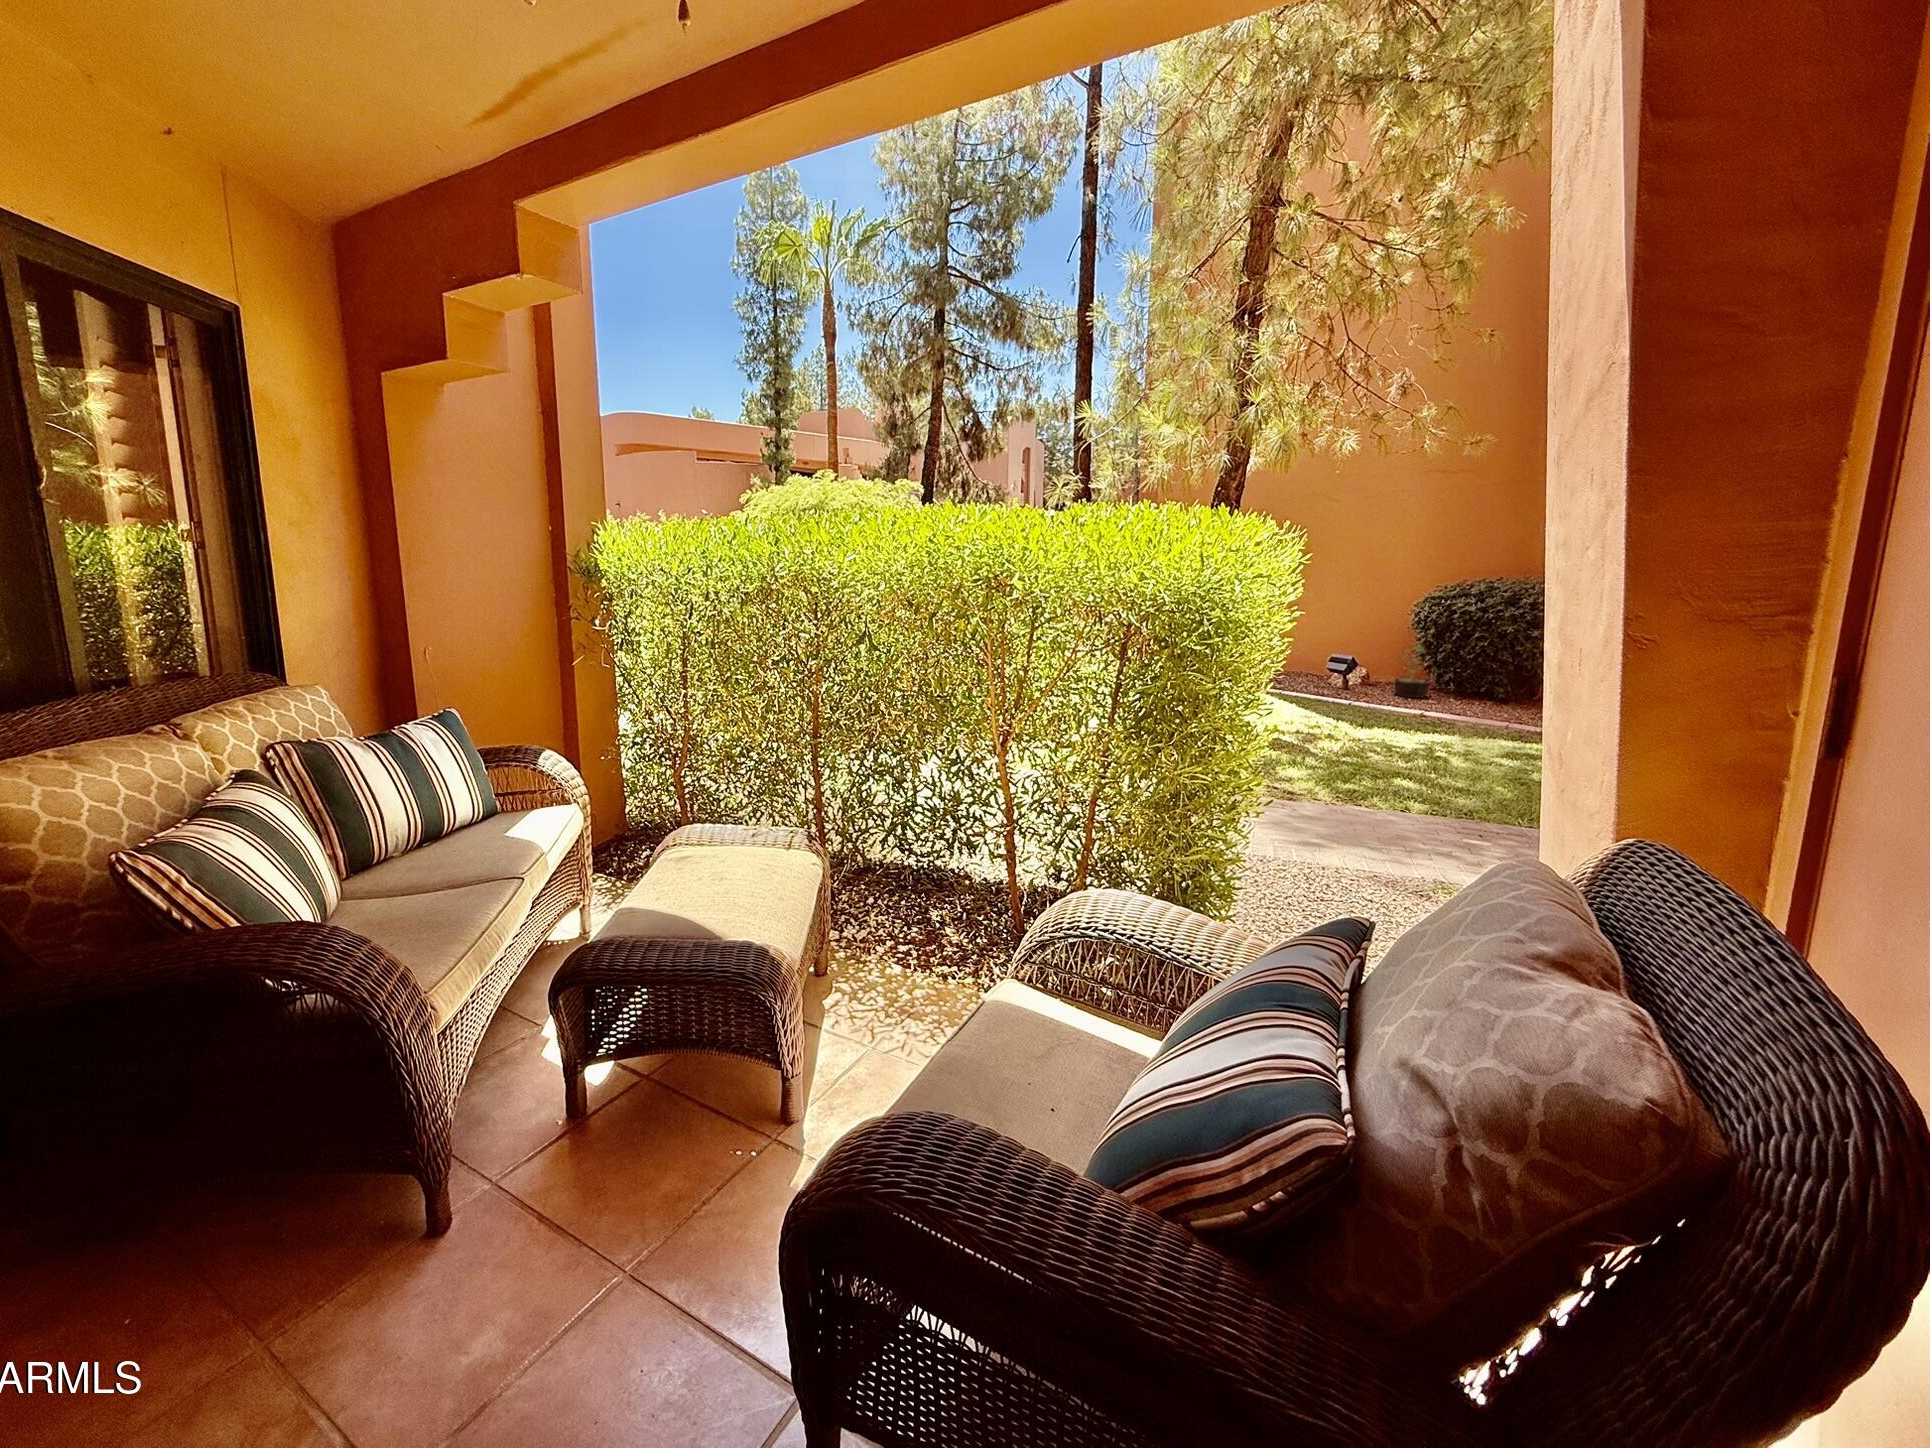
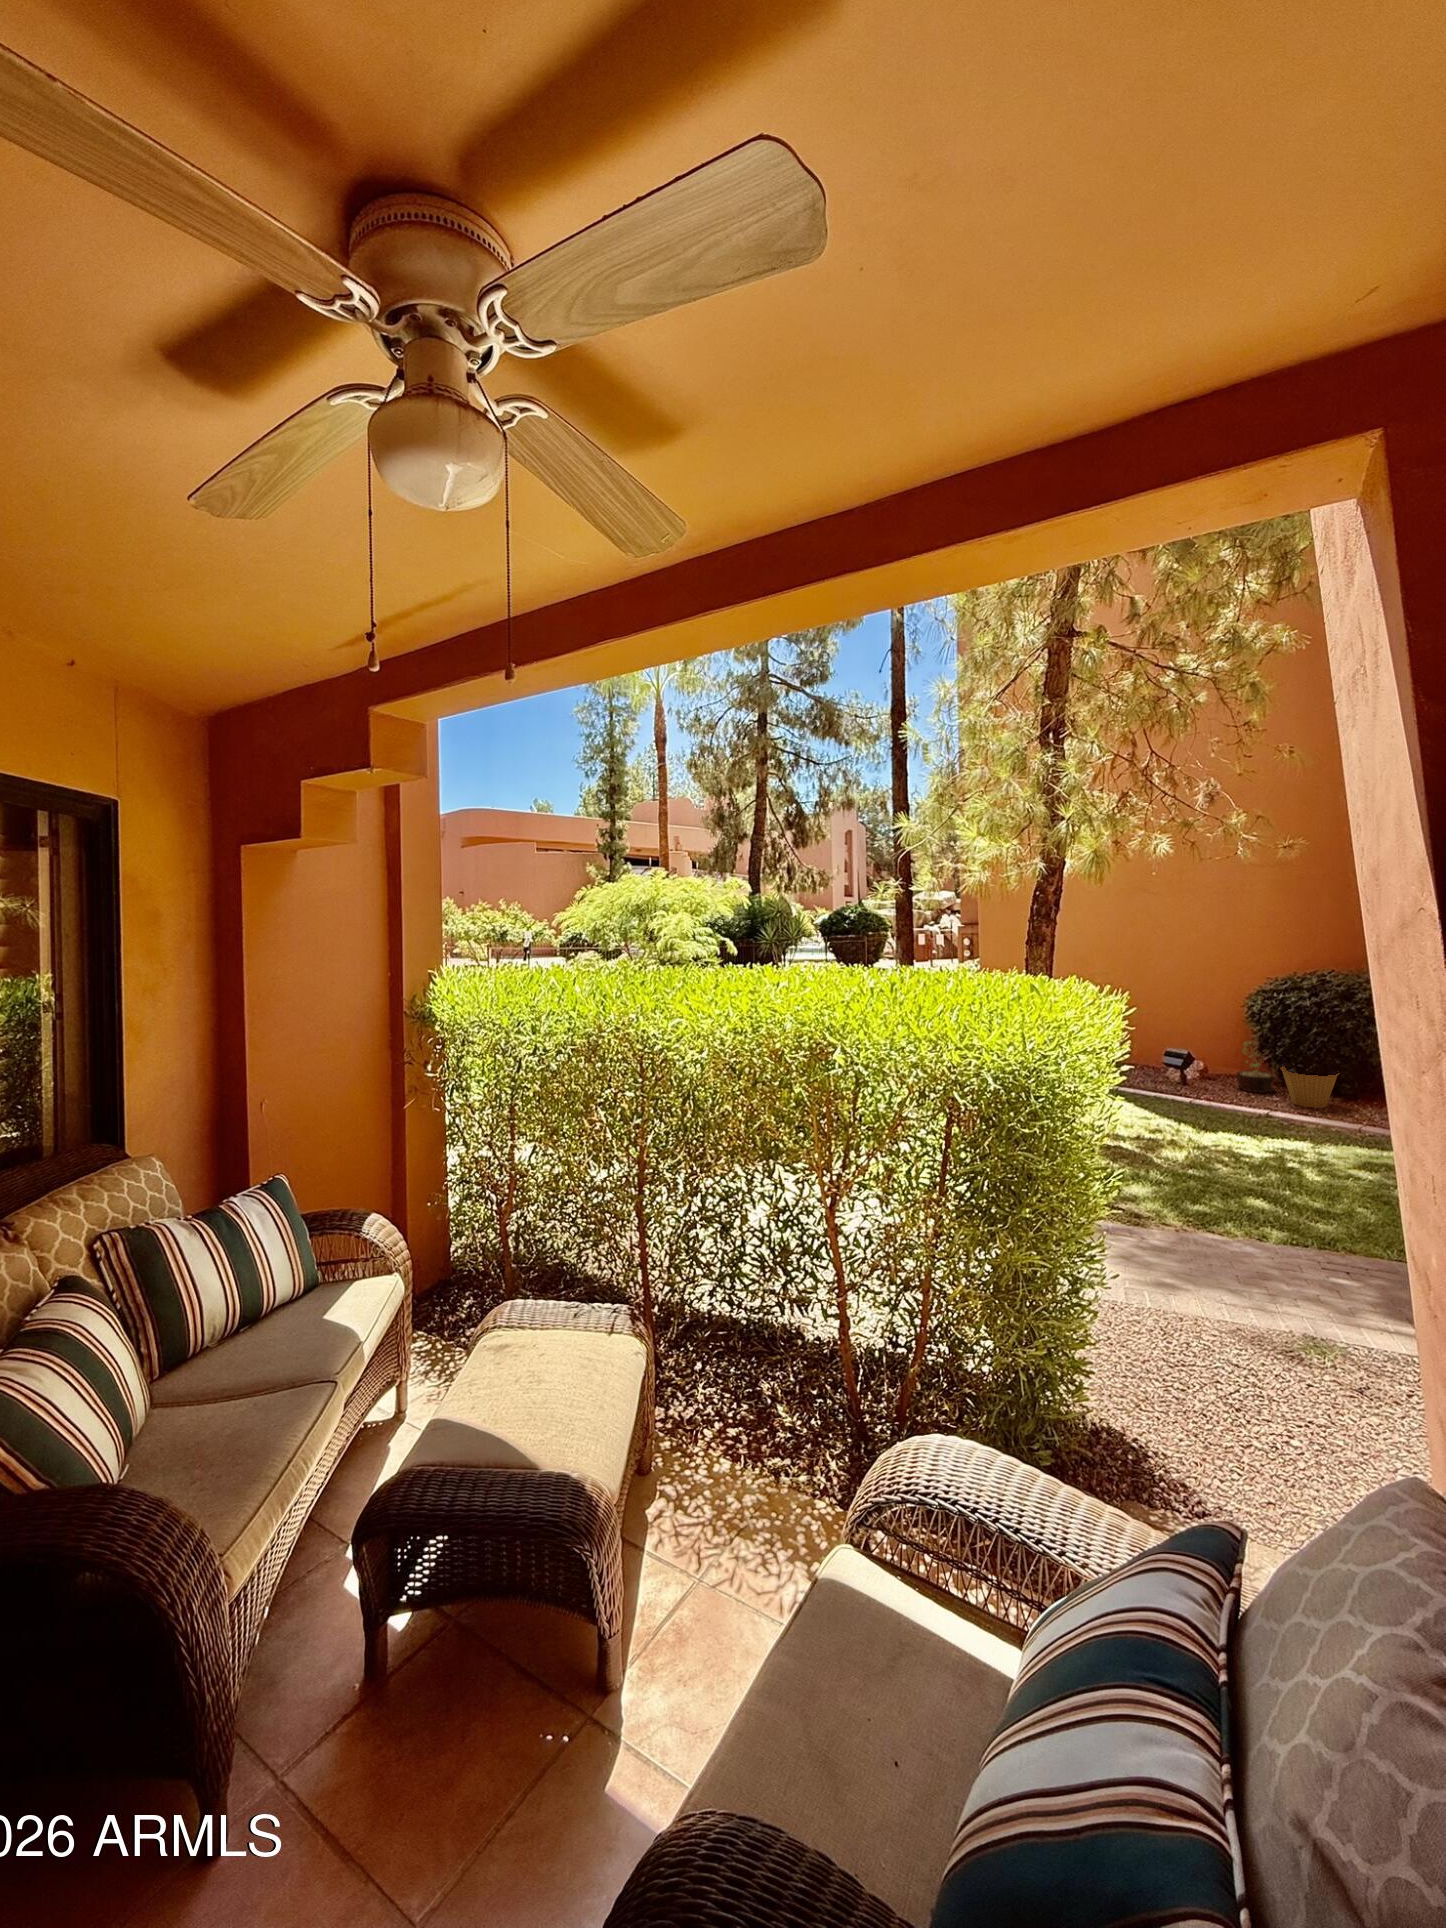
basket: none [1436,671,1490,709] -> present [1281,1066,1339,1107]

